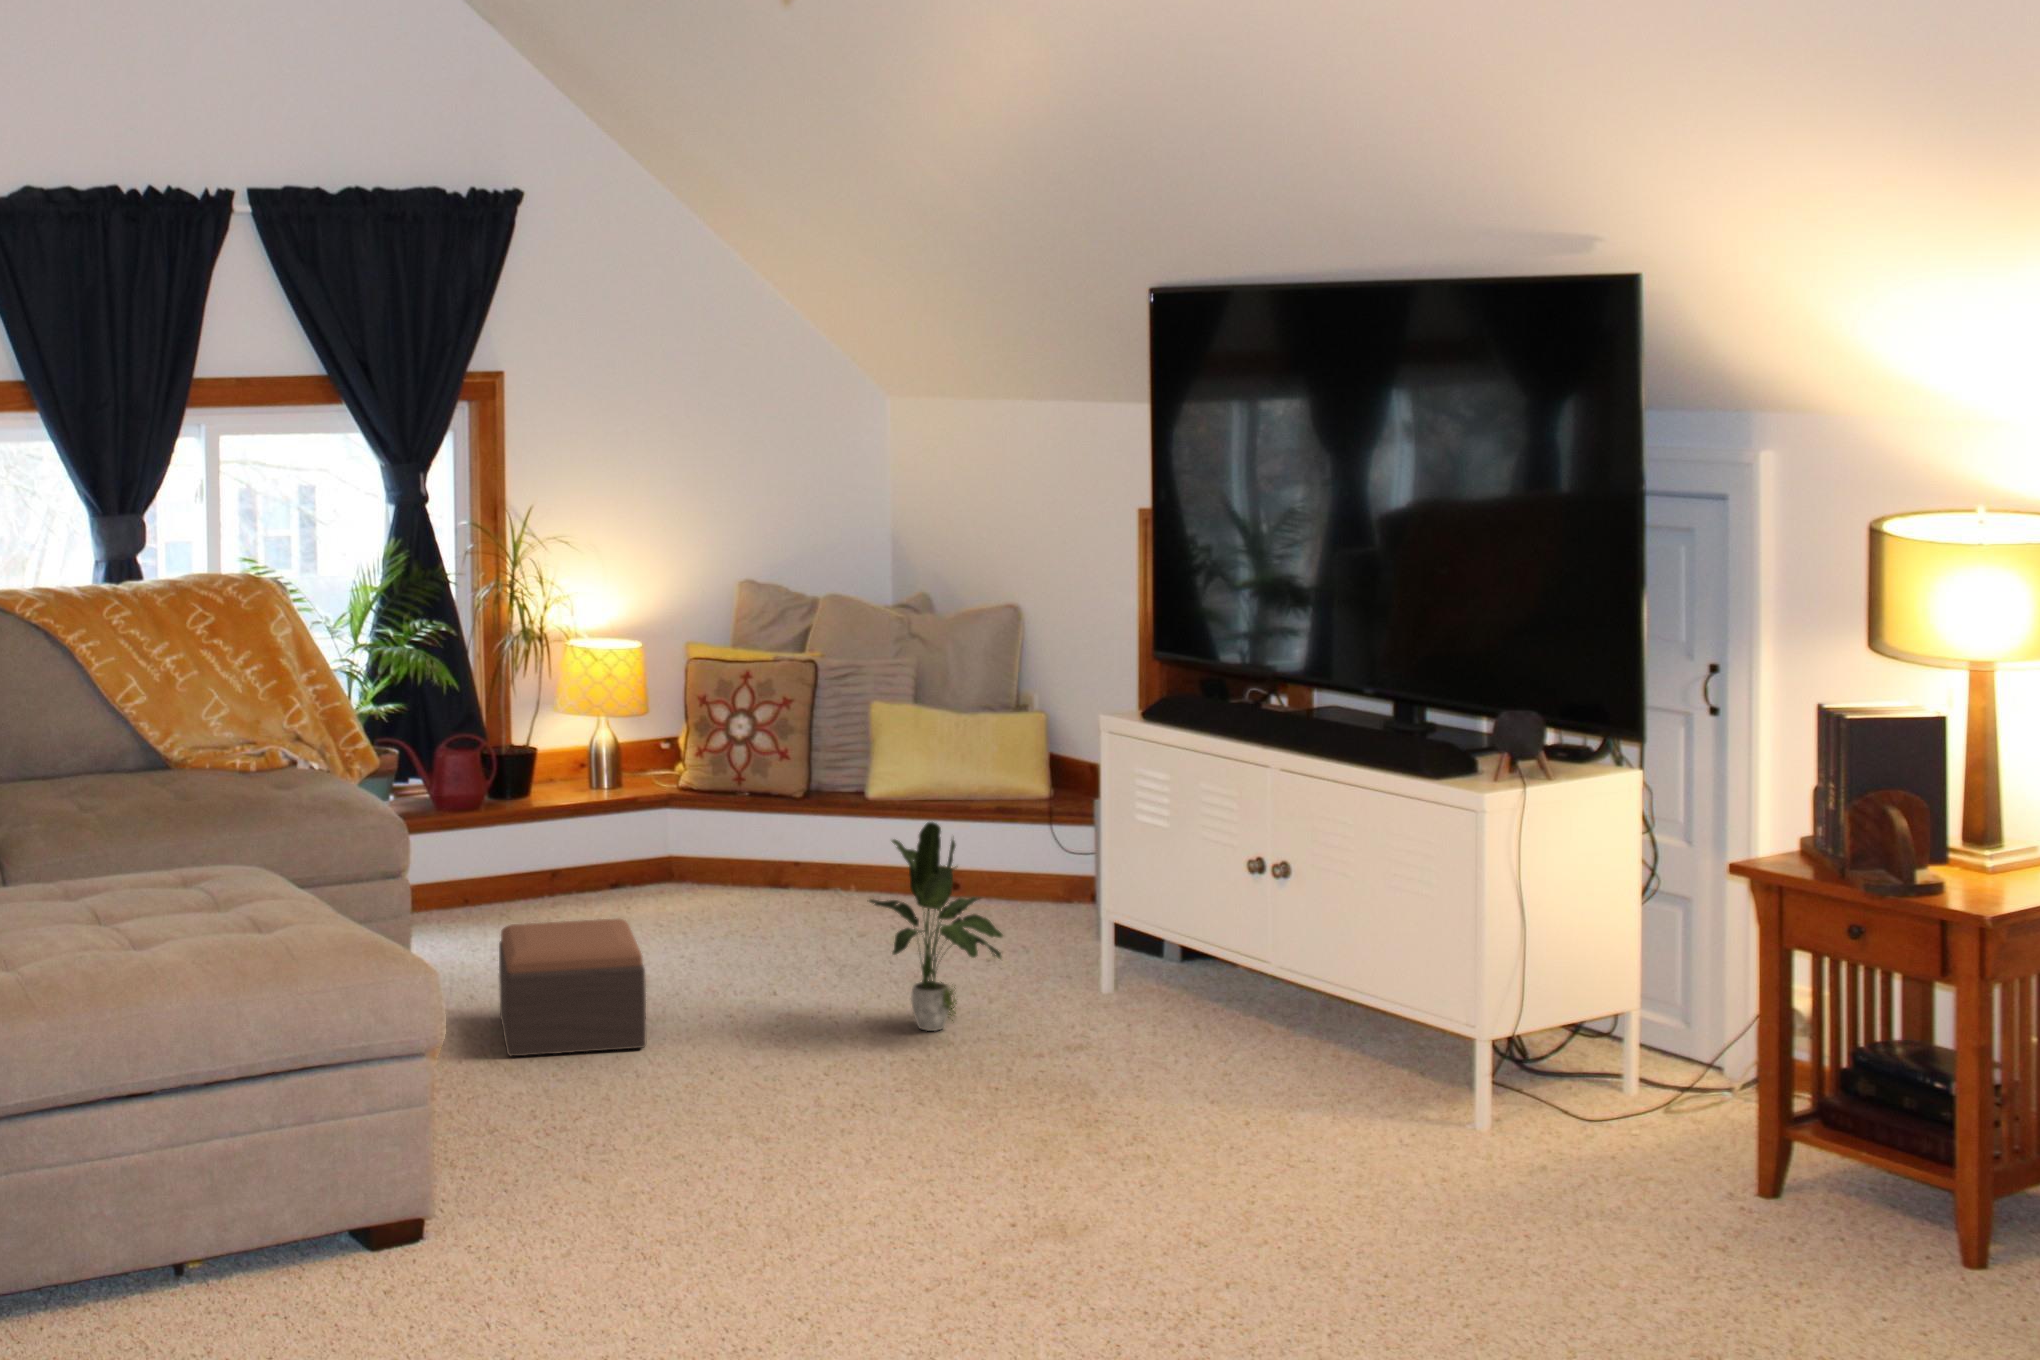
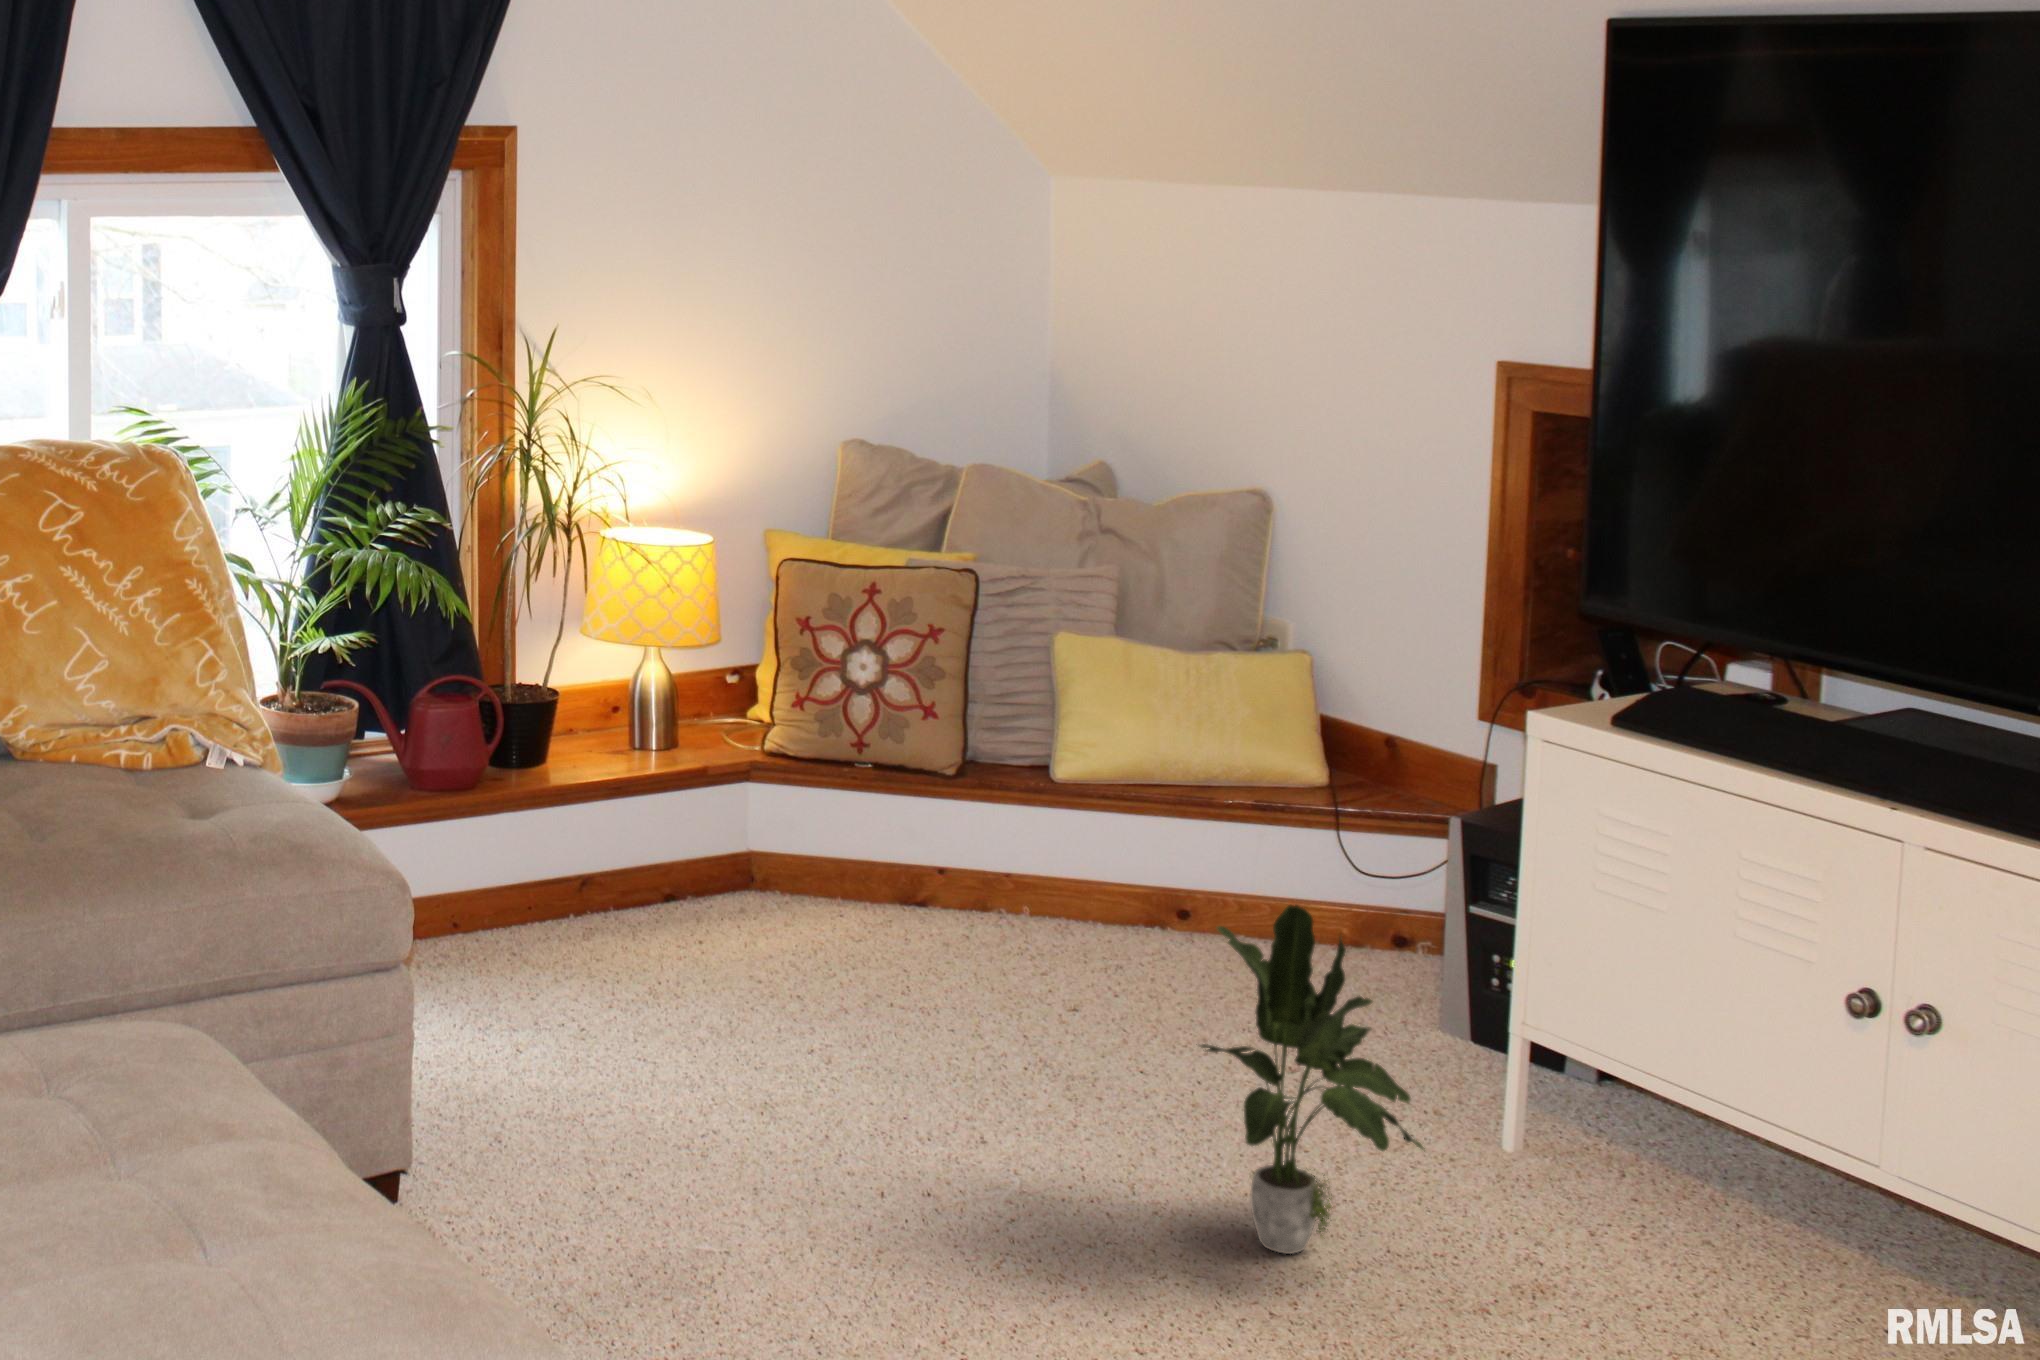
footstool: present [499,919,646,1056] -> none [553,1038,818,1296]

